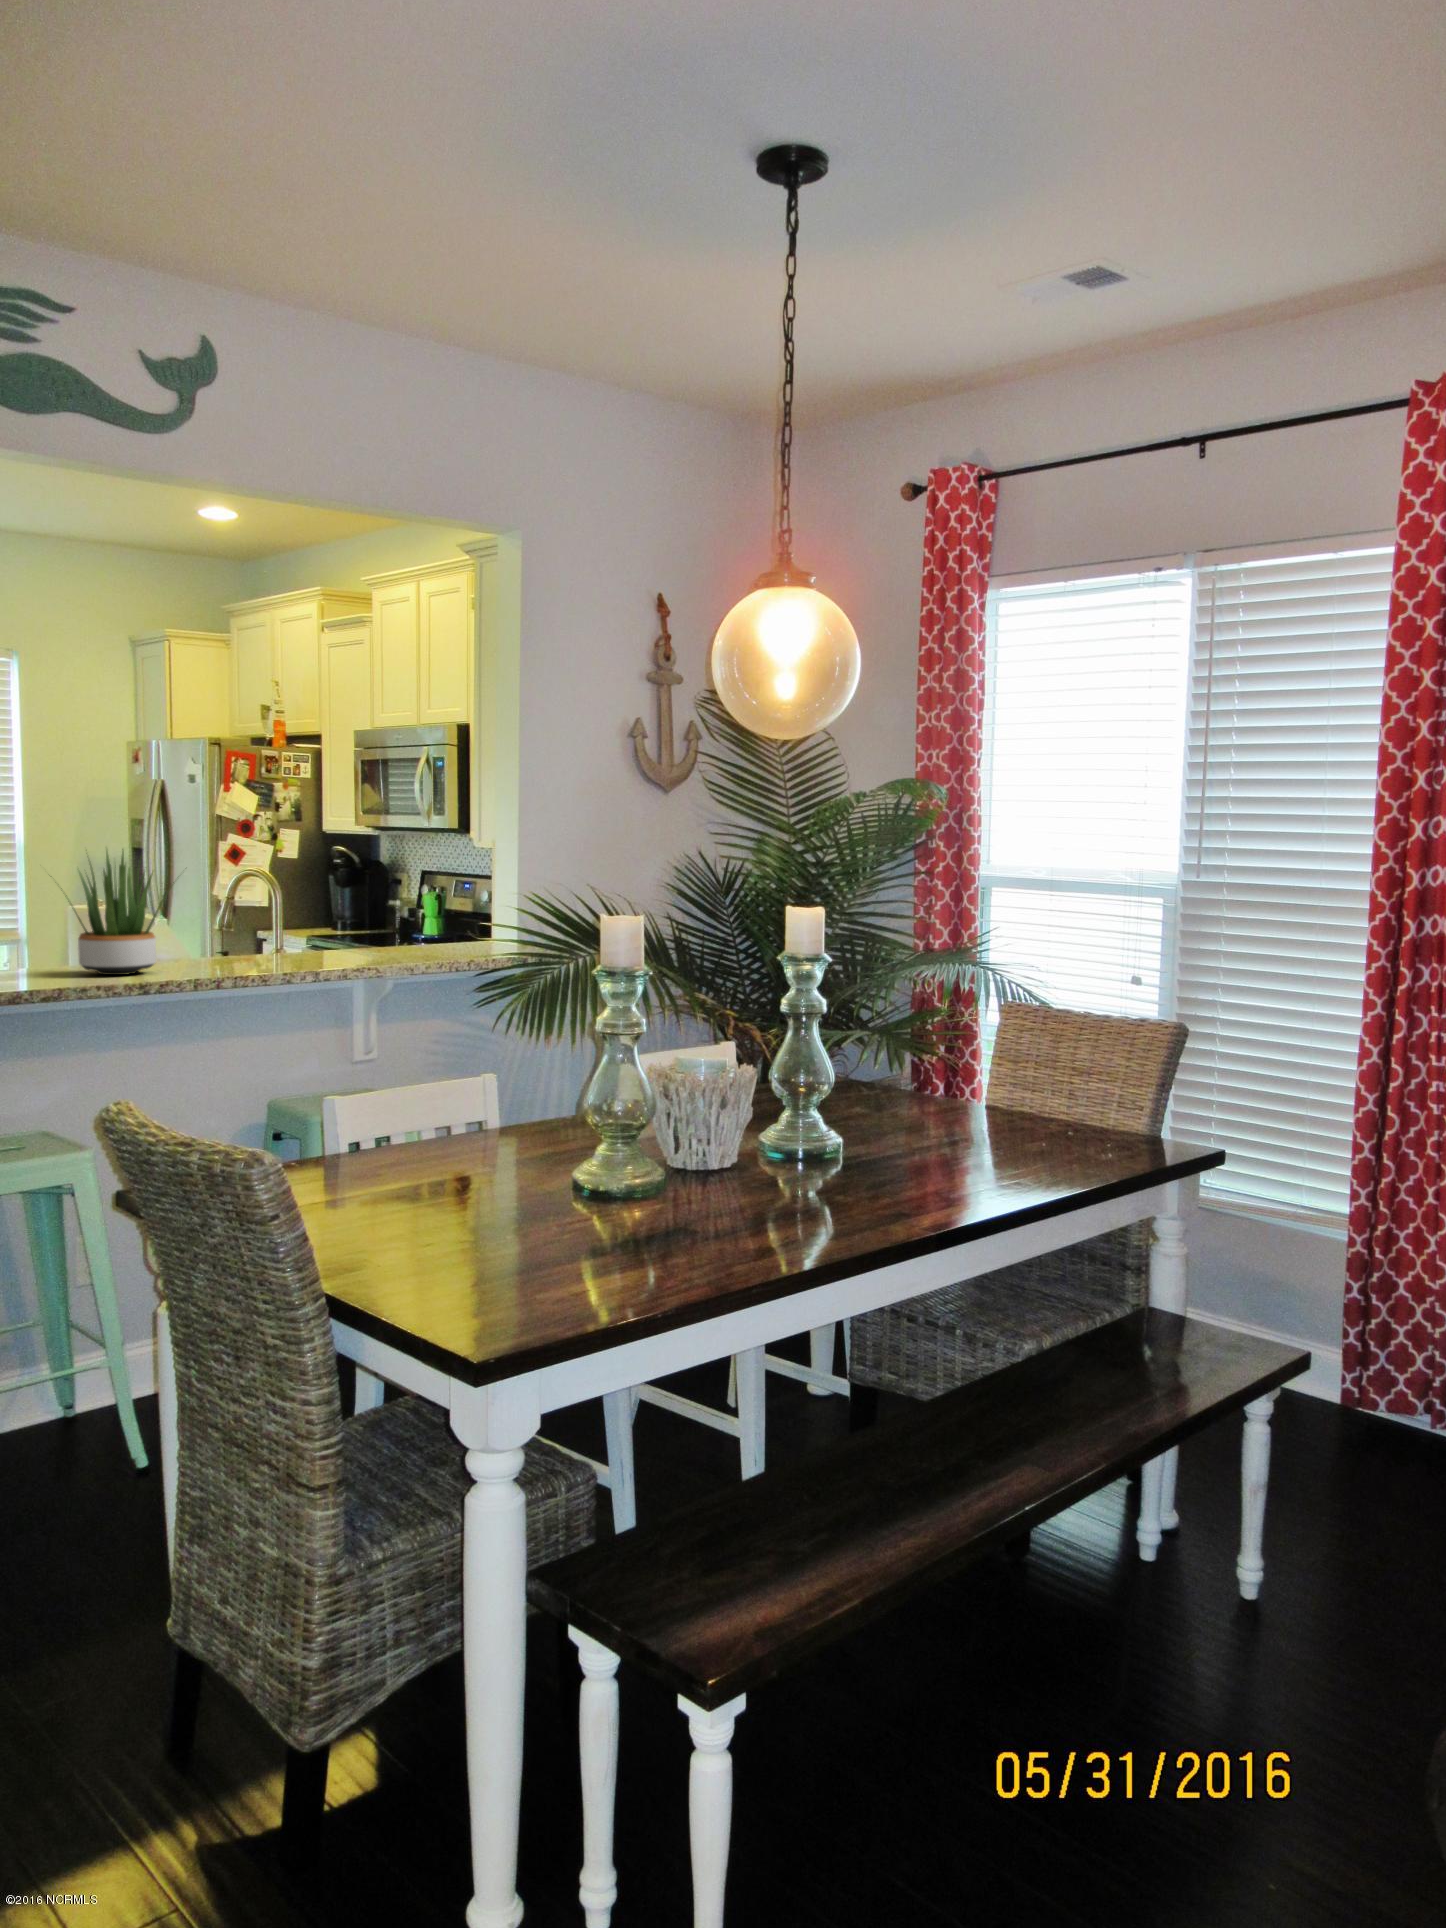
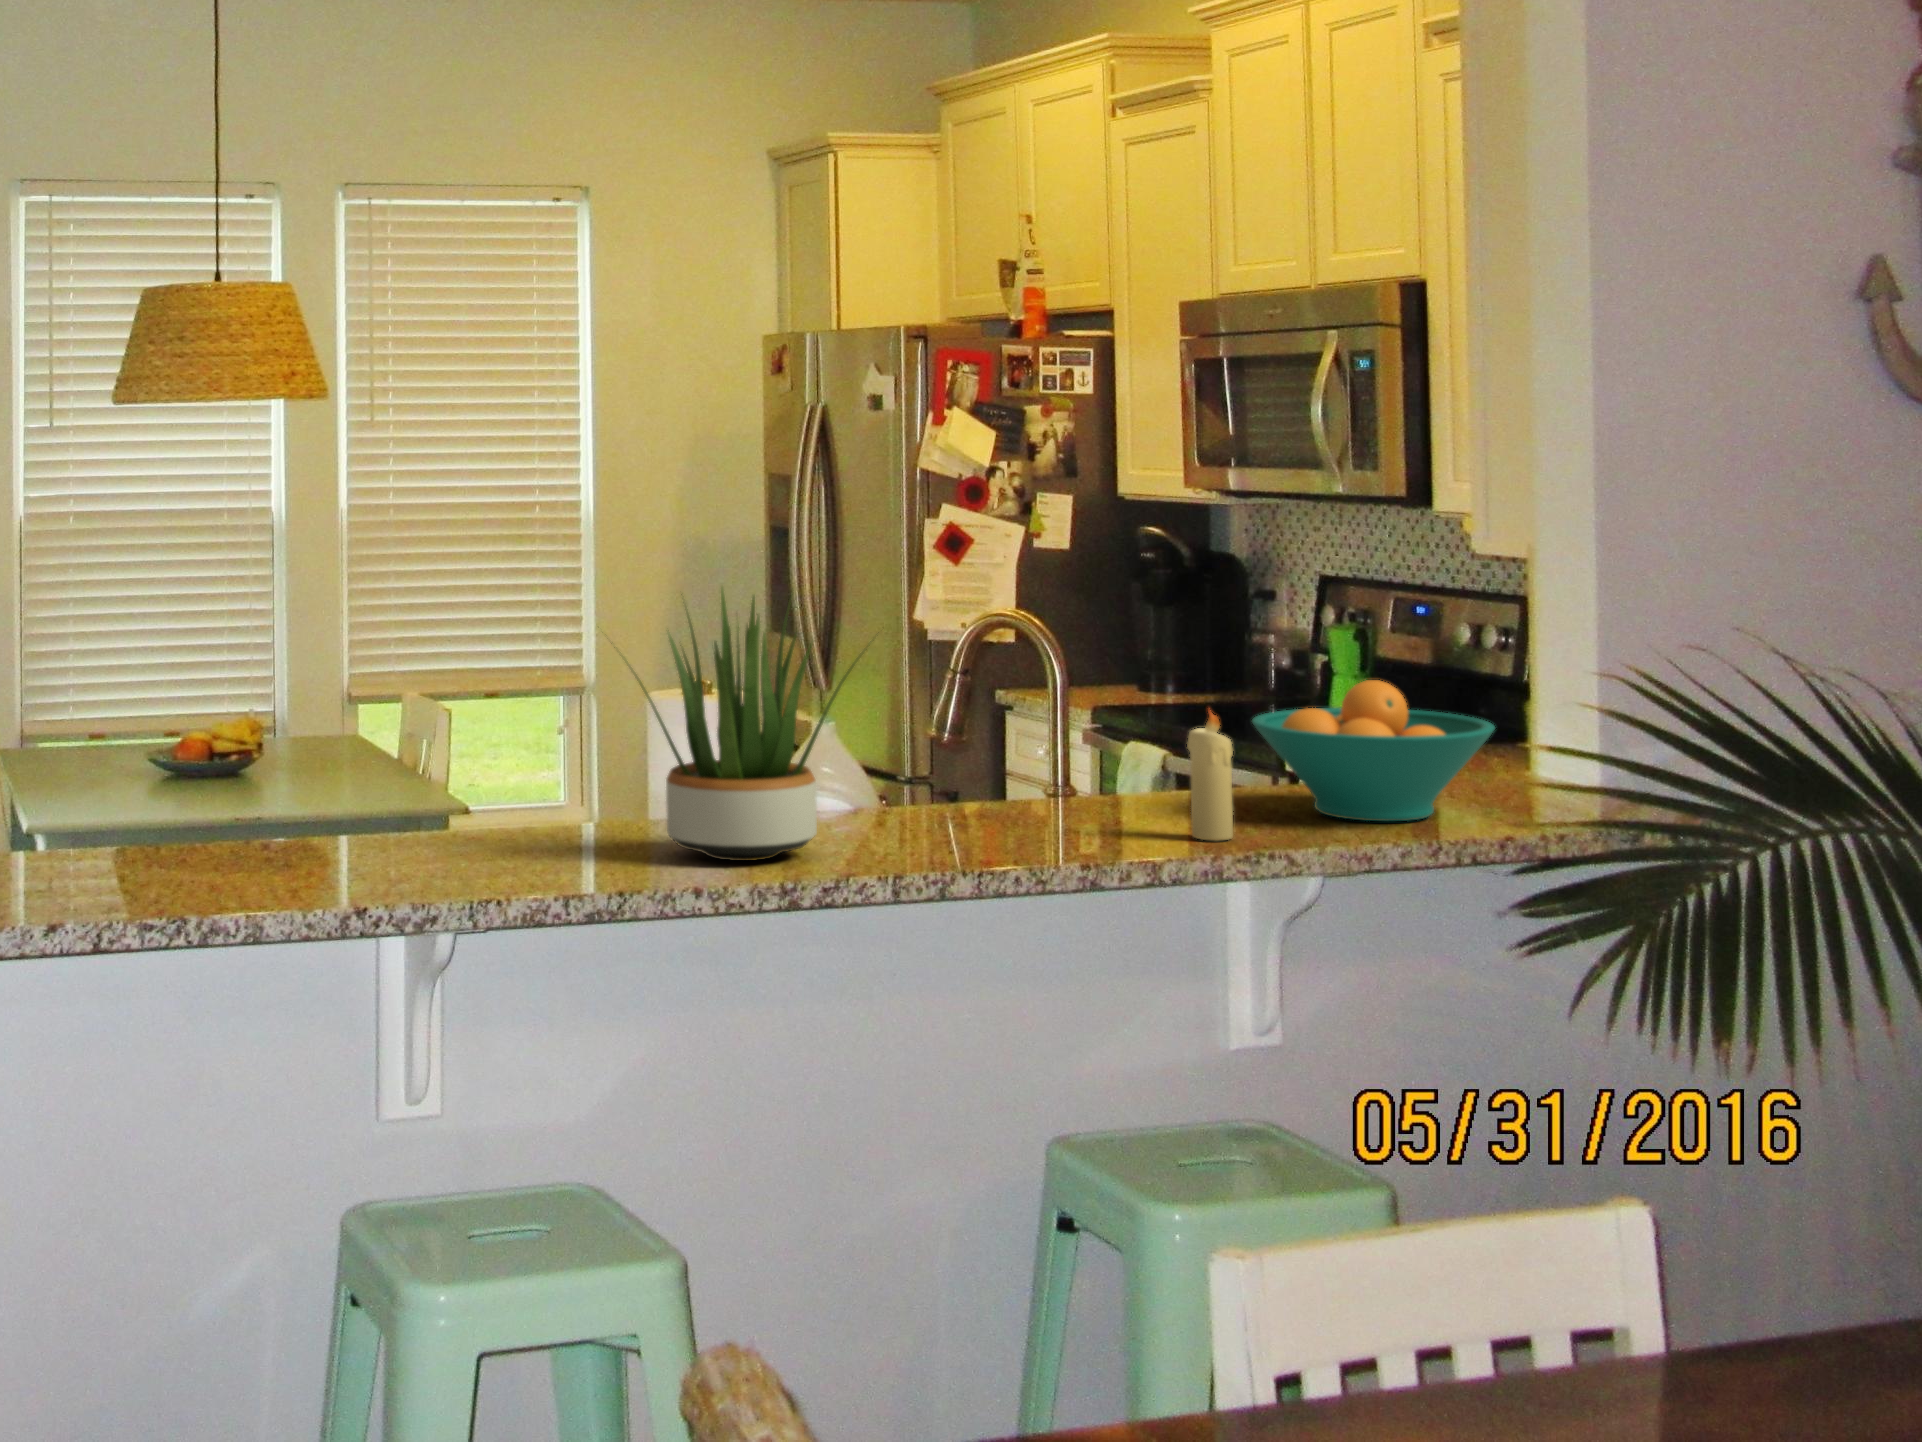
fruit bowl: none [366,895,470,956] -> present [1252,680,1495,821]
candle: none [334,904,354,963] -> present [1187,710,1233,841]

